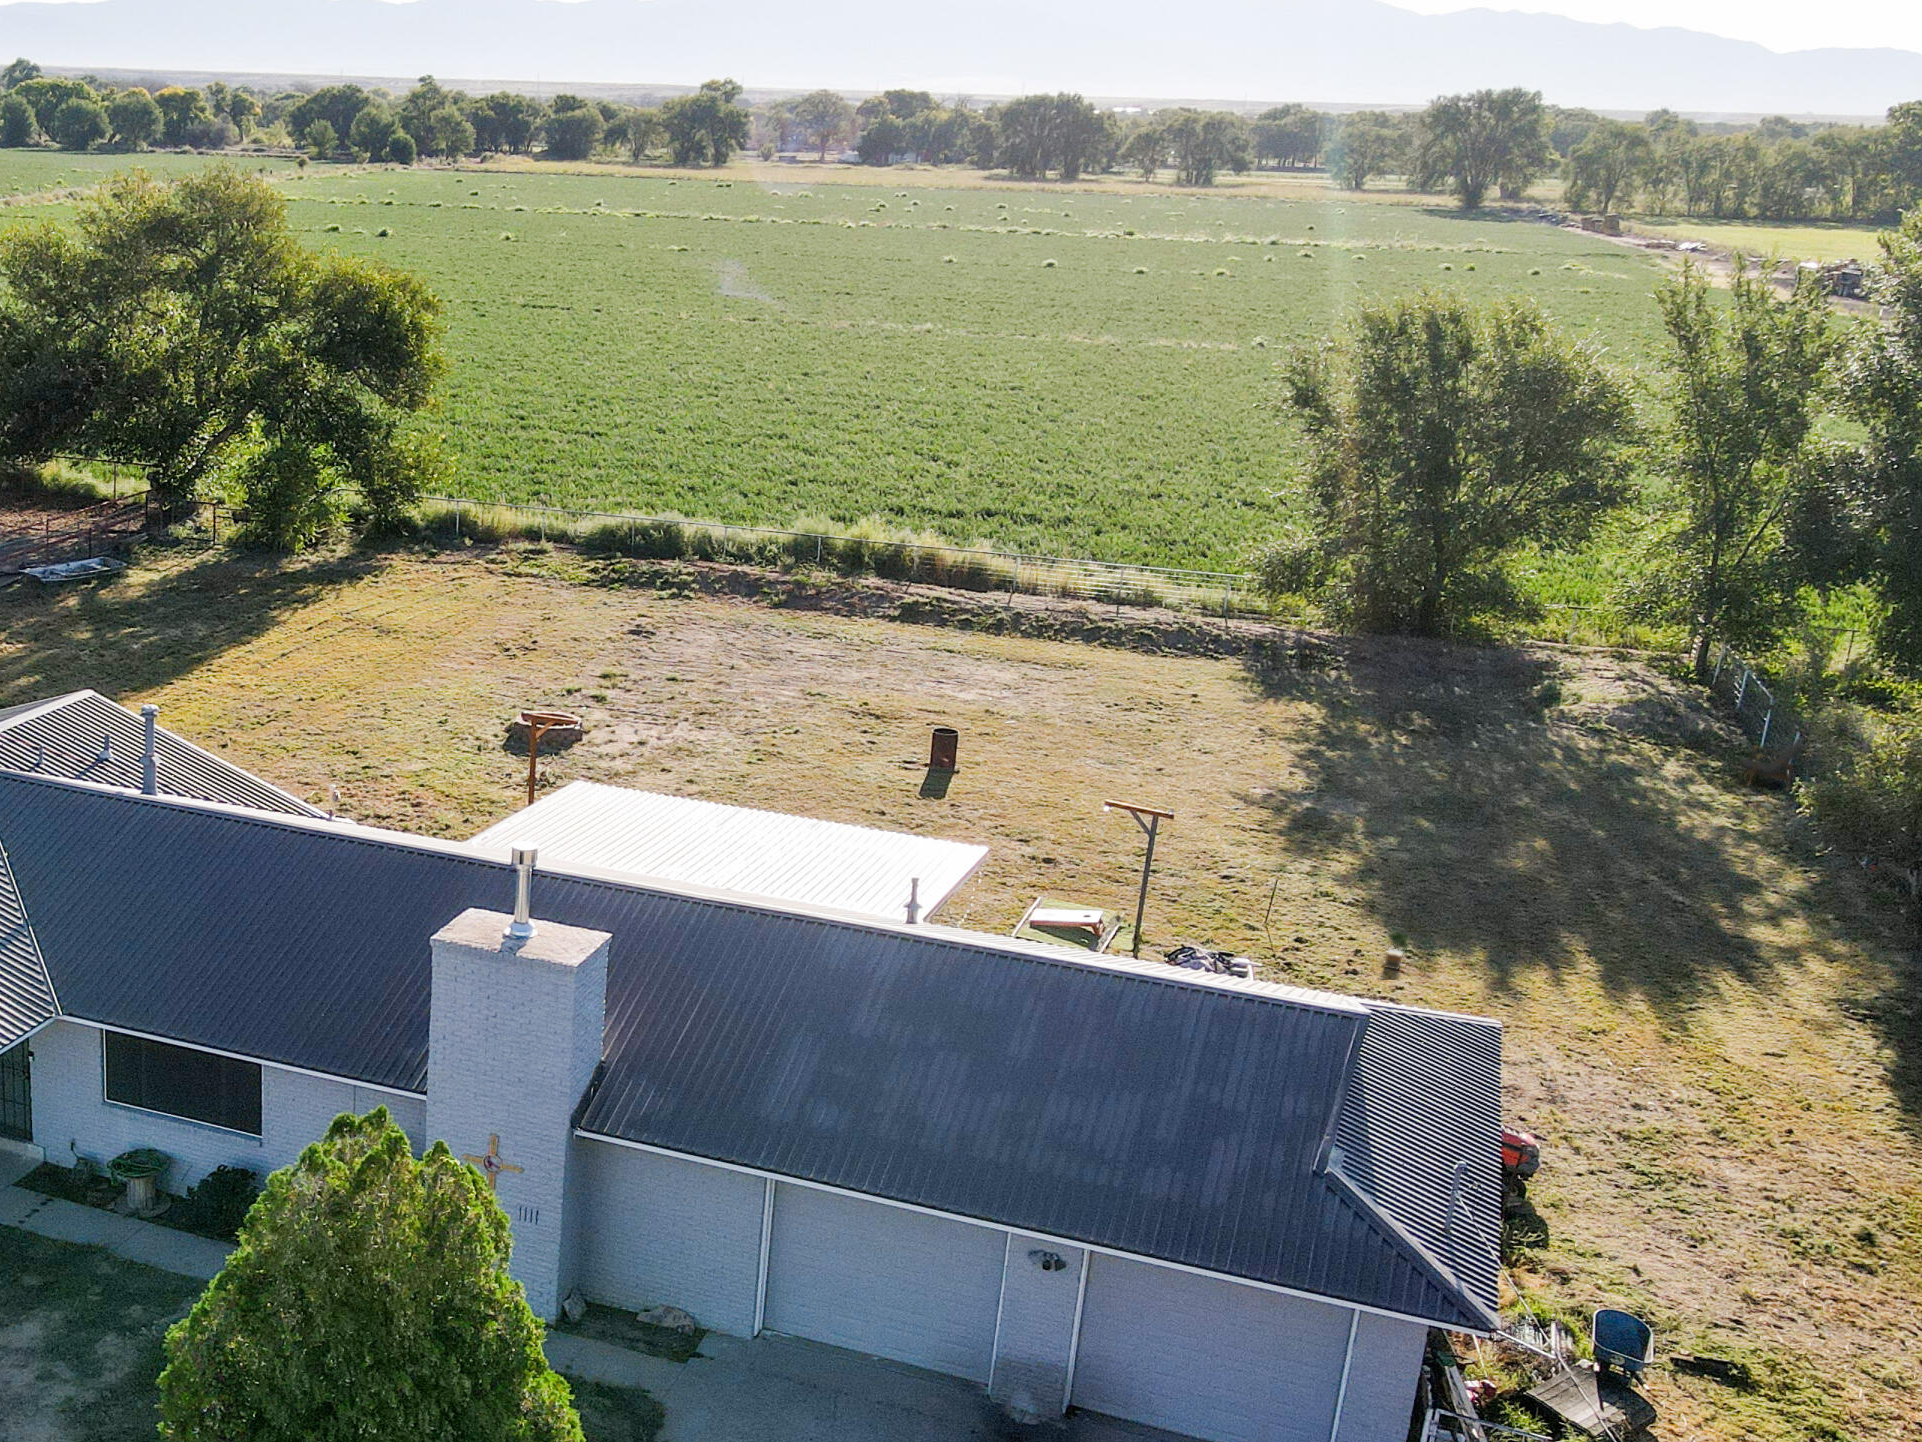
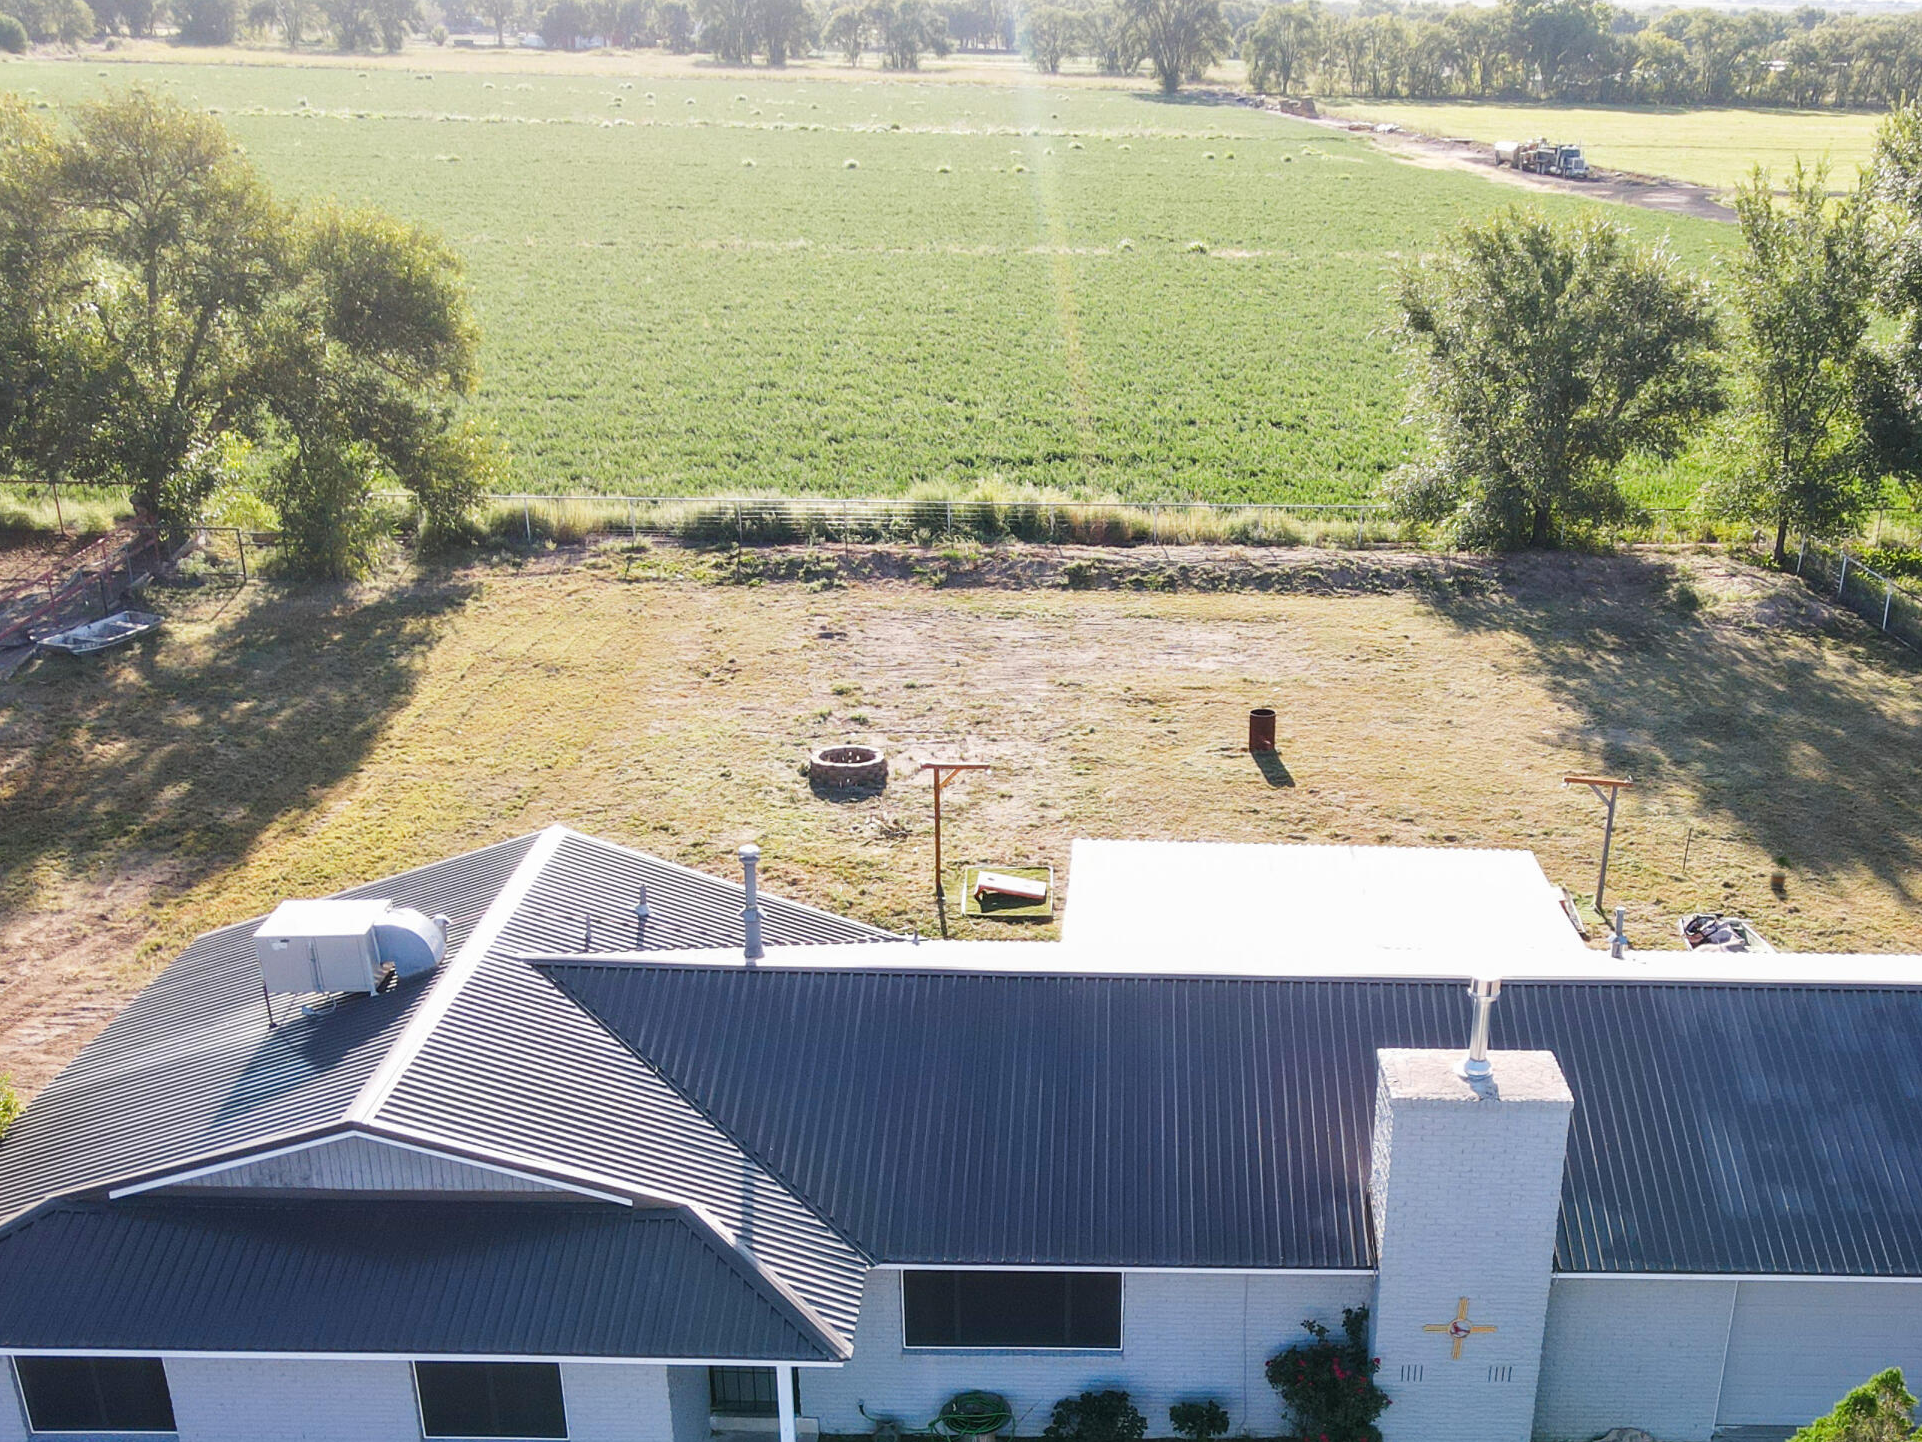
lounge chair: present [1742,741,1802,788] -> none [1852,619,1903,665]

